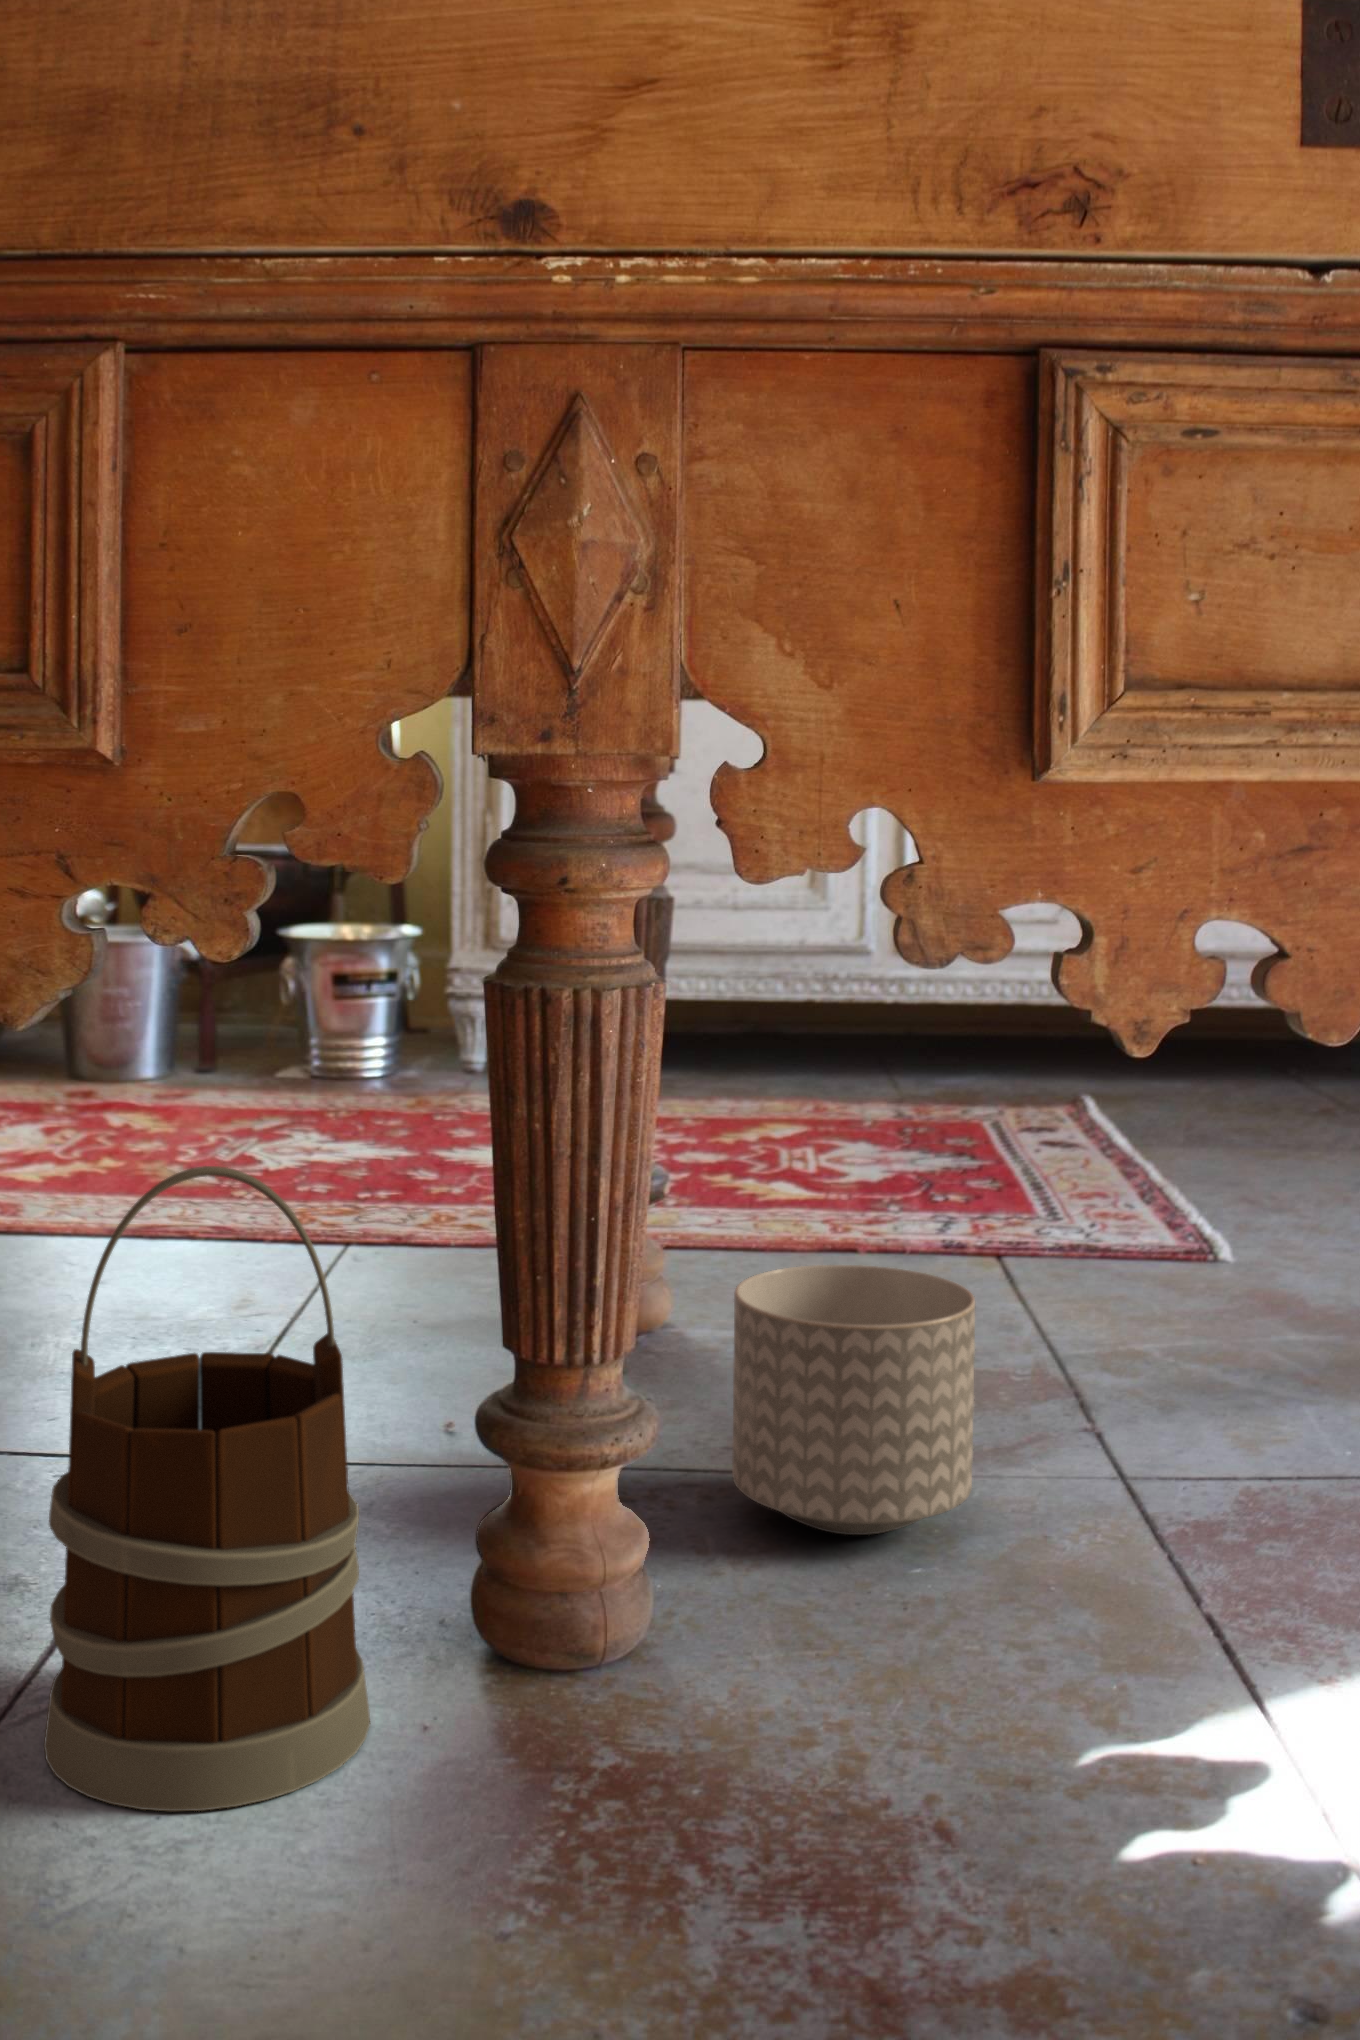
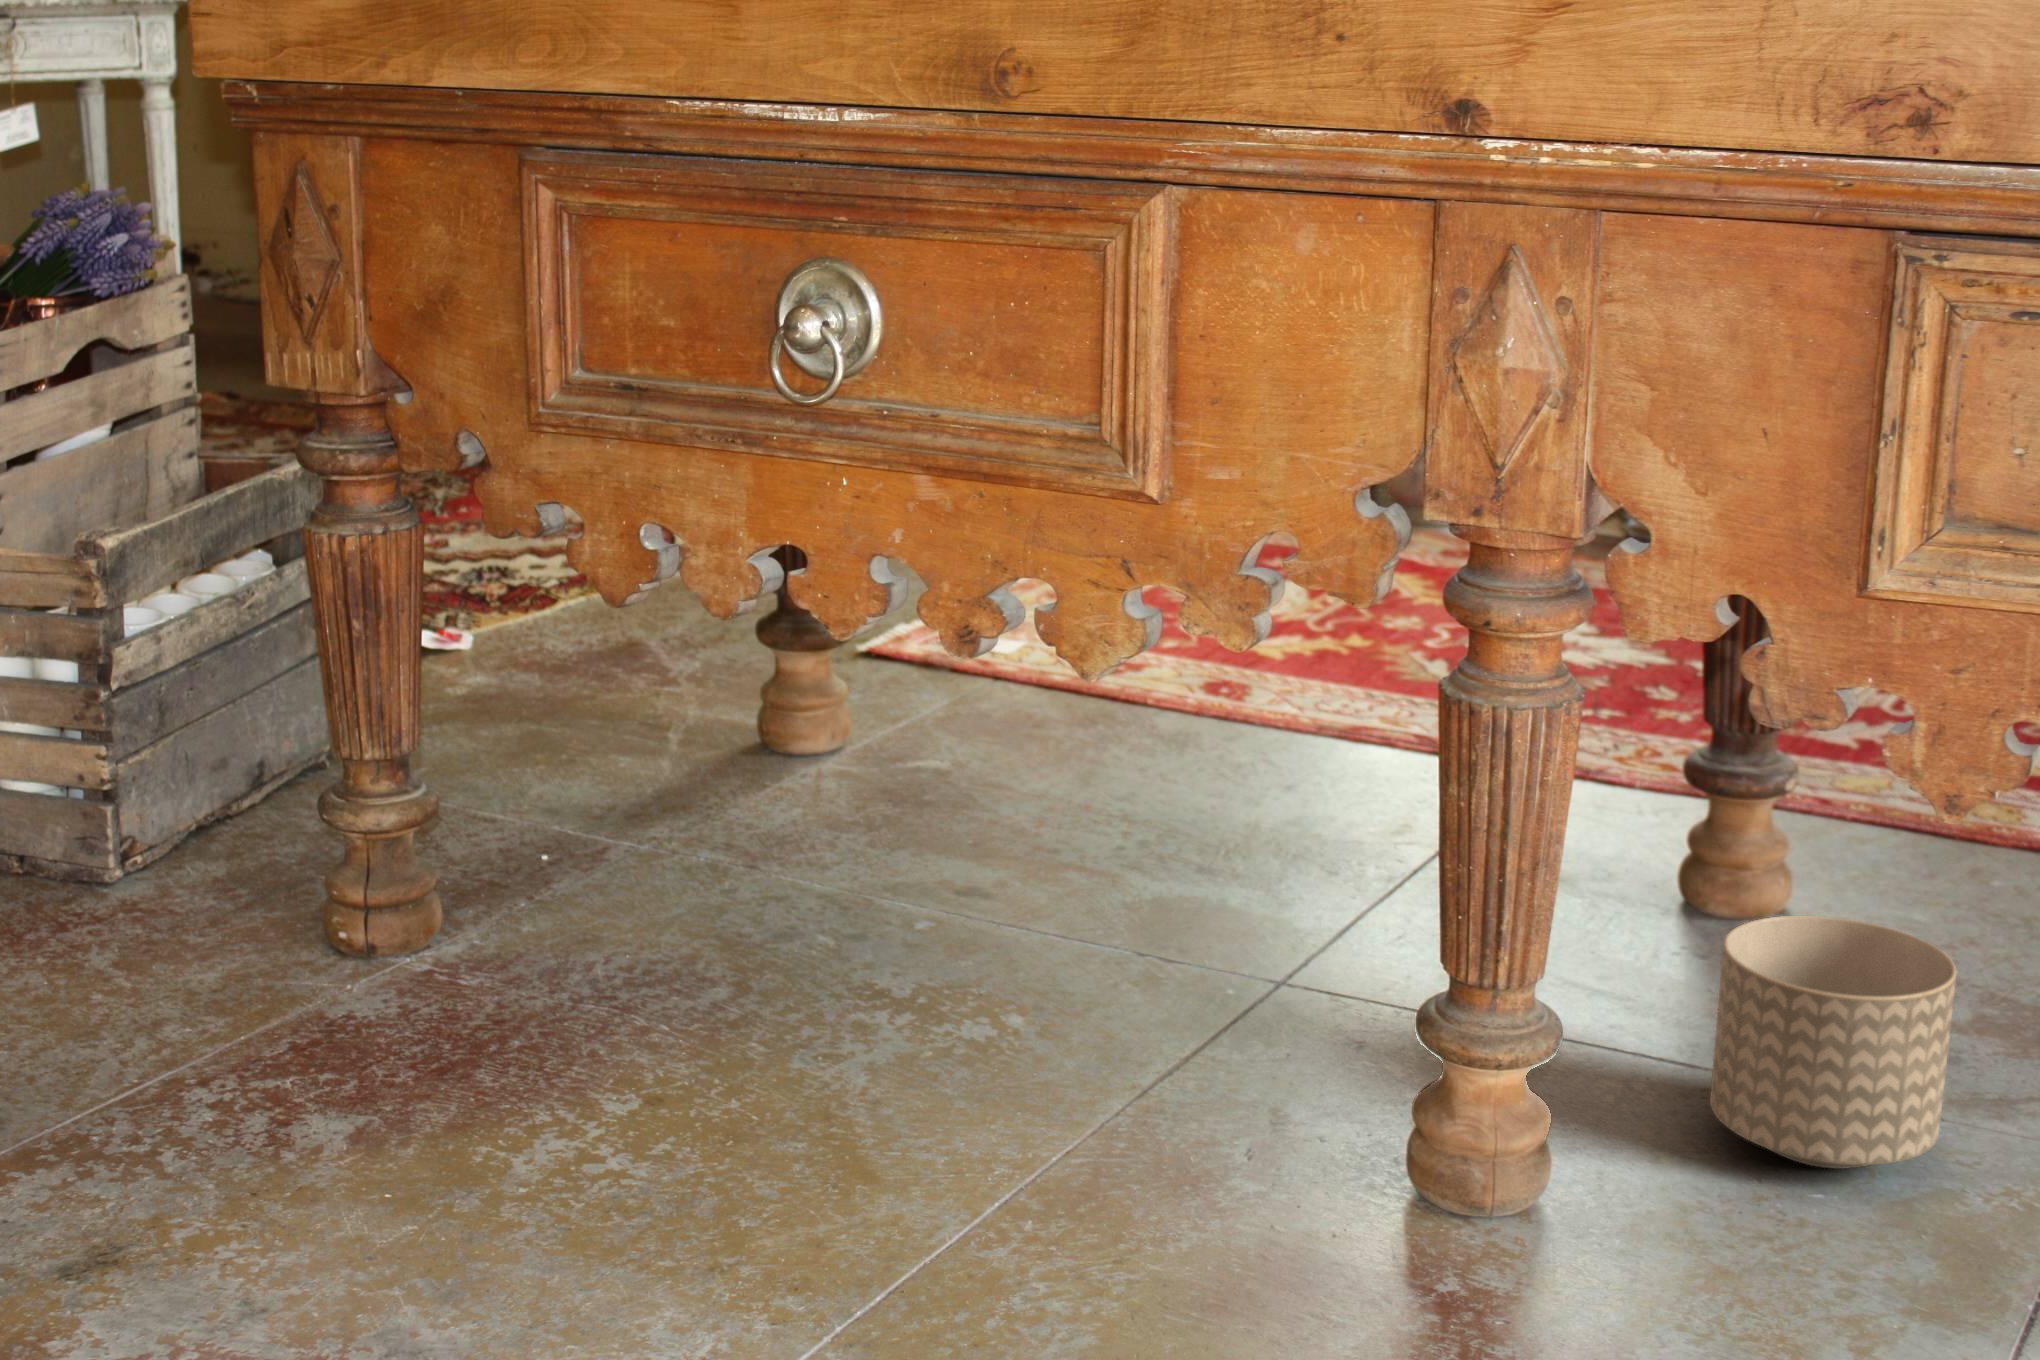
wooden bucket: present [44,1166,371,1811] -> none [1075,805,1310,1259]

